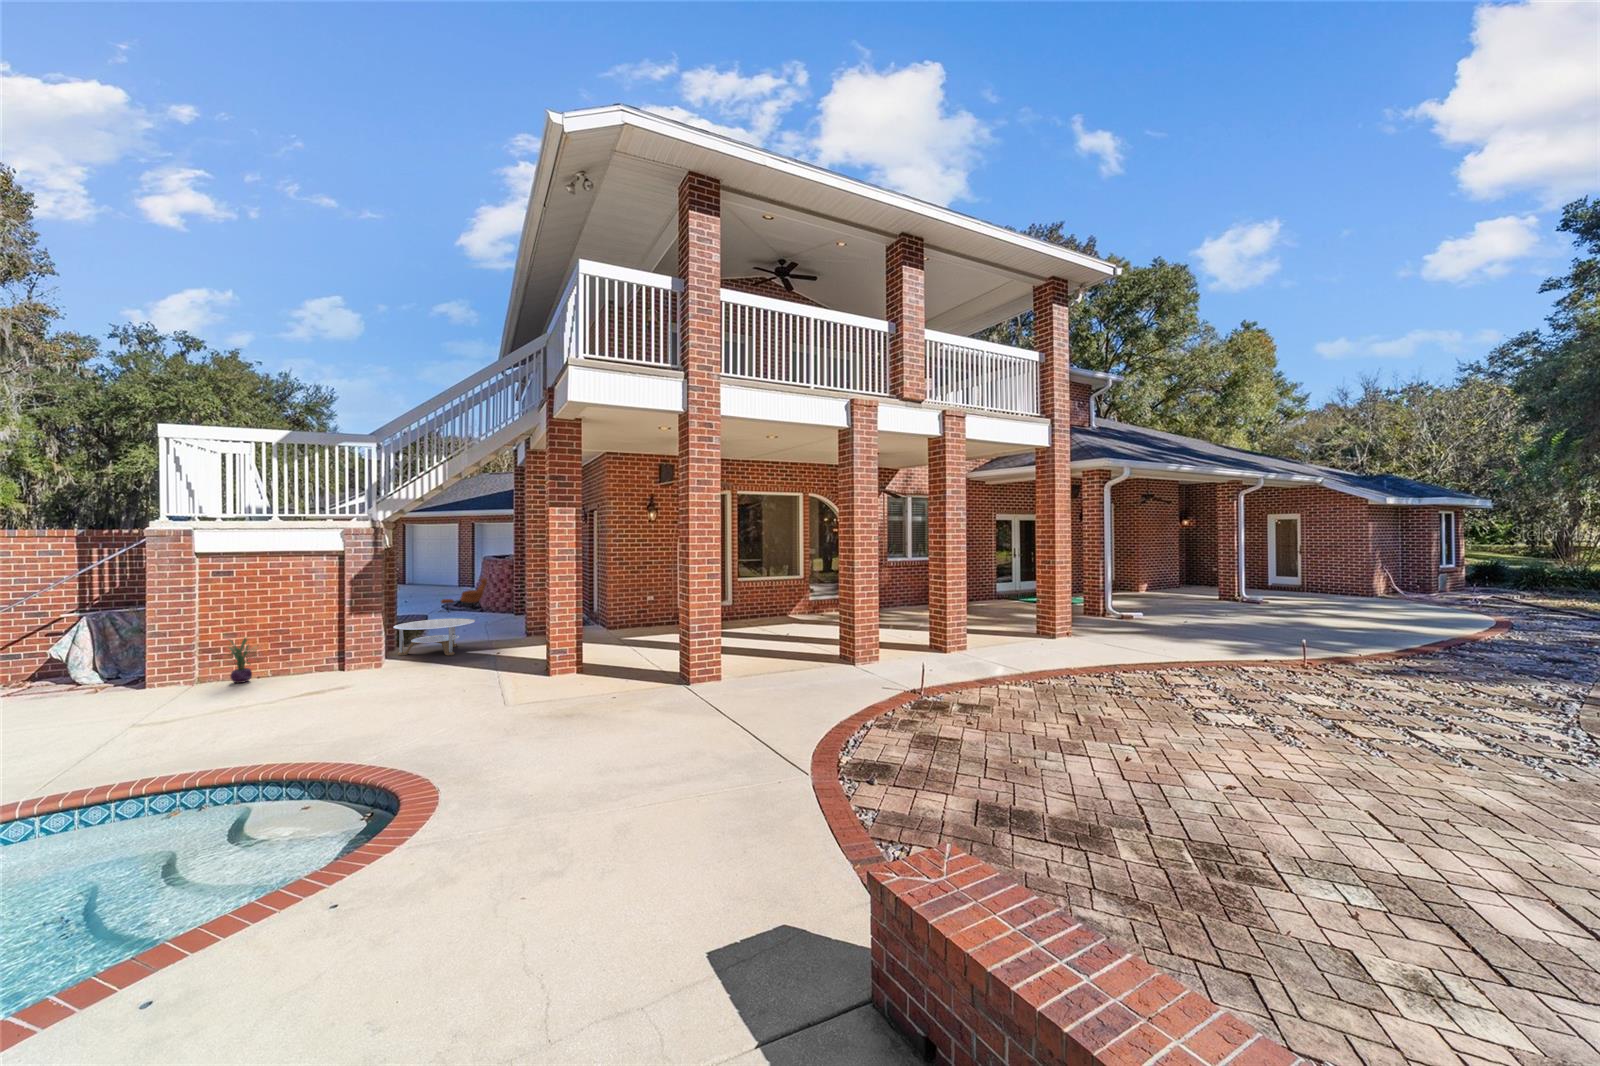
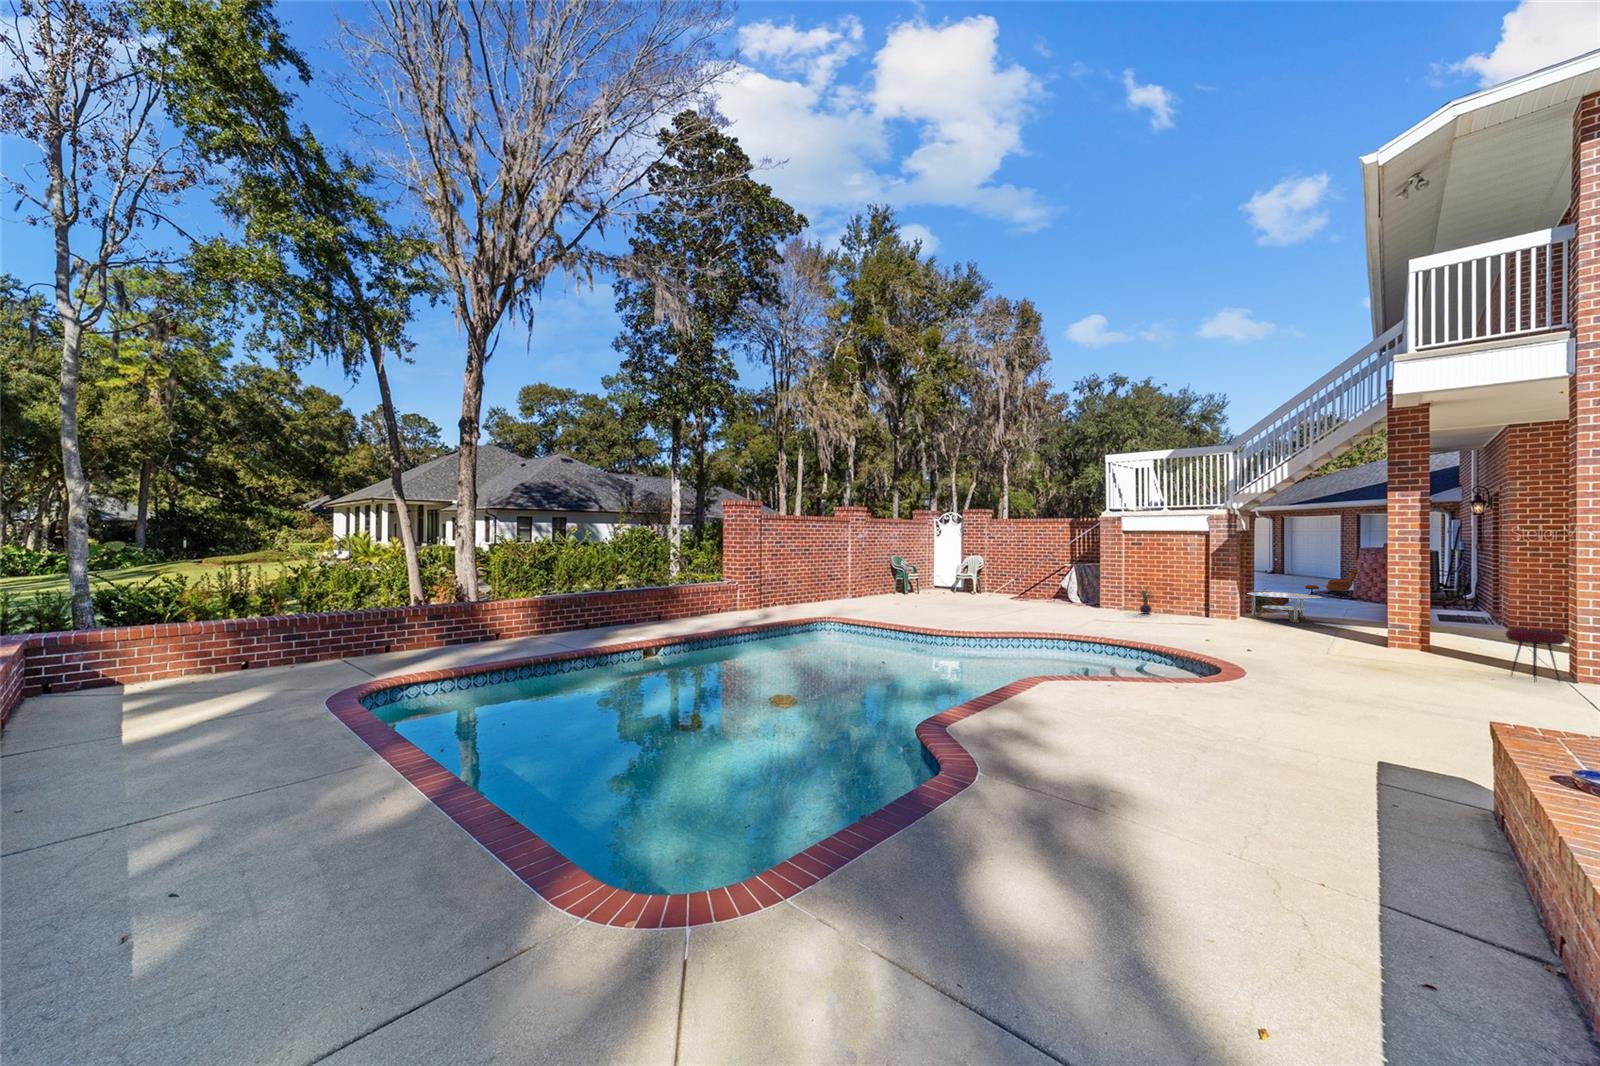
stool: none [655,641,691,692] -> present [1506,628,1566,682]

